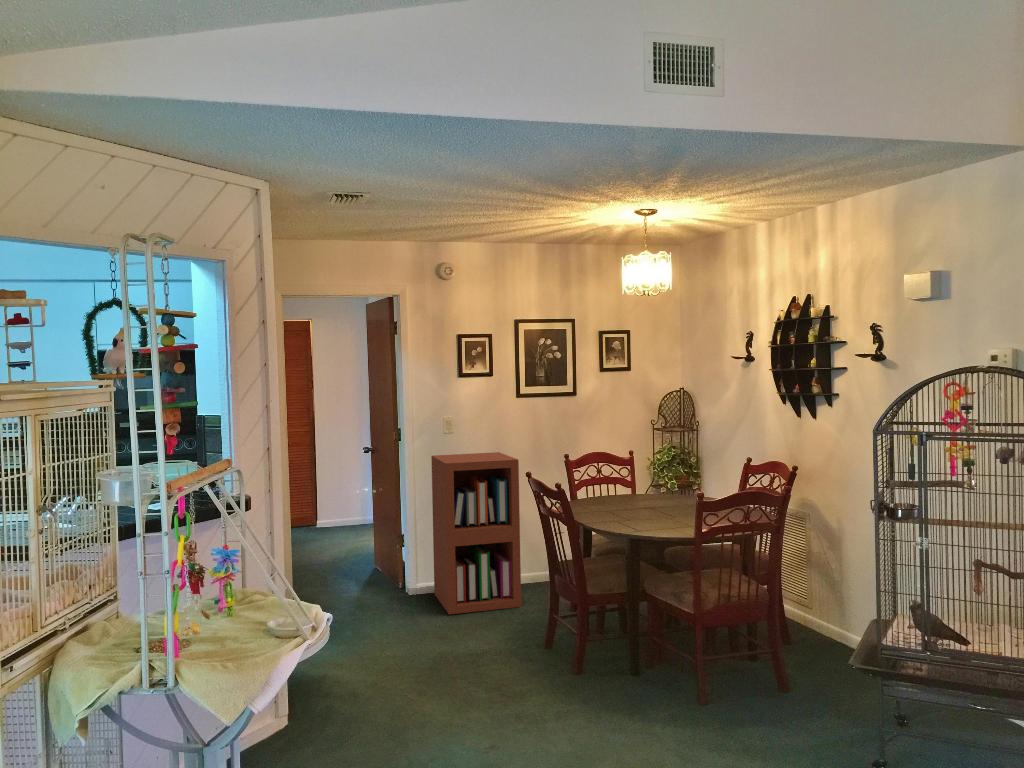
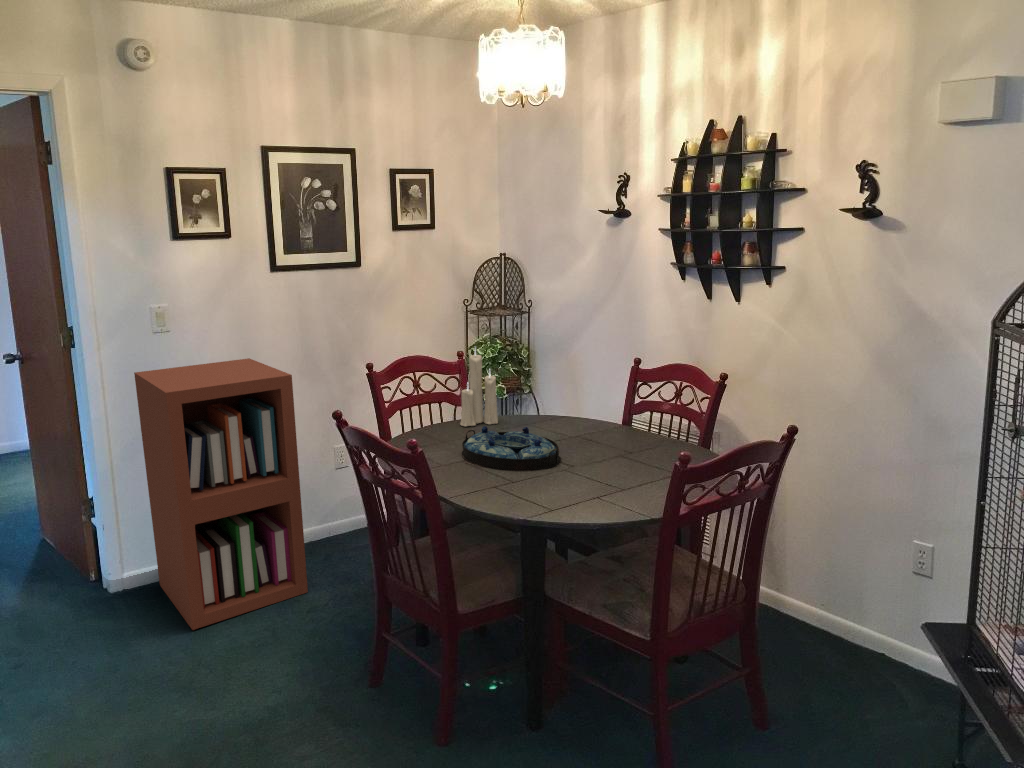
candle: none [622,443,648,499] -> present [460,350,498,426]
serving tray: none [608,492,669,517] -> present [462,426,561,471]

